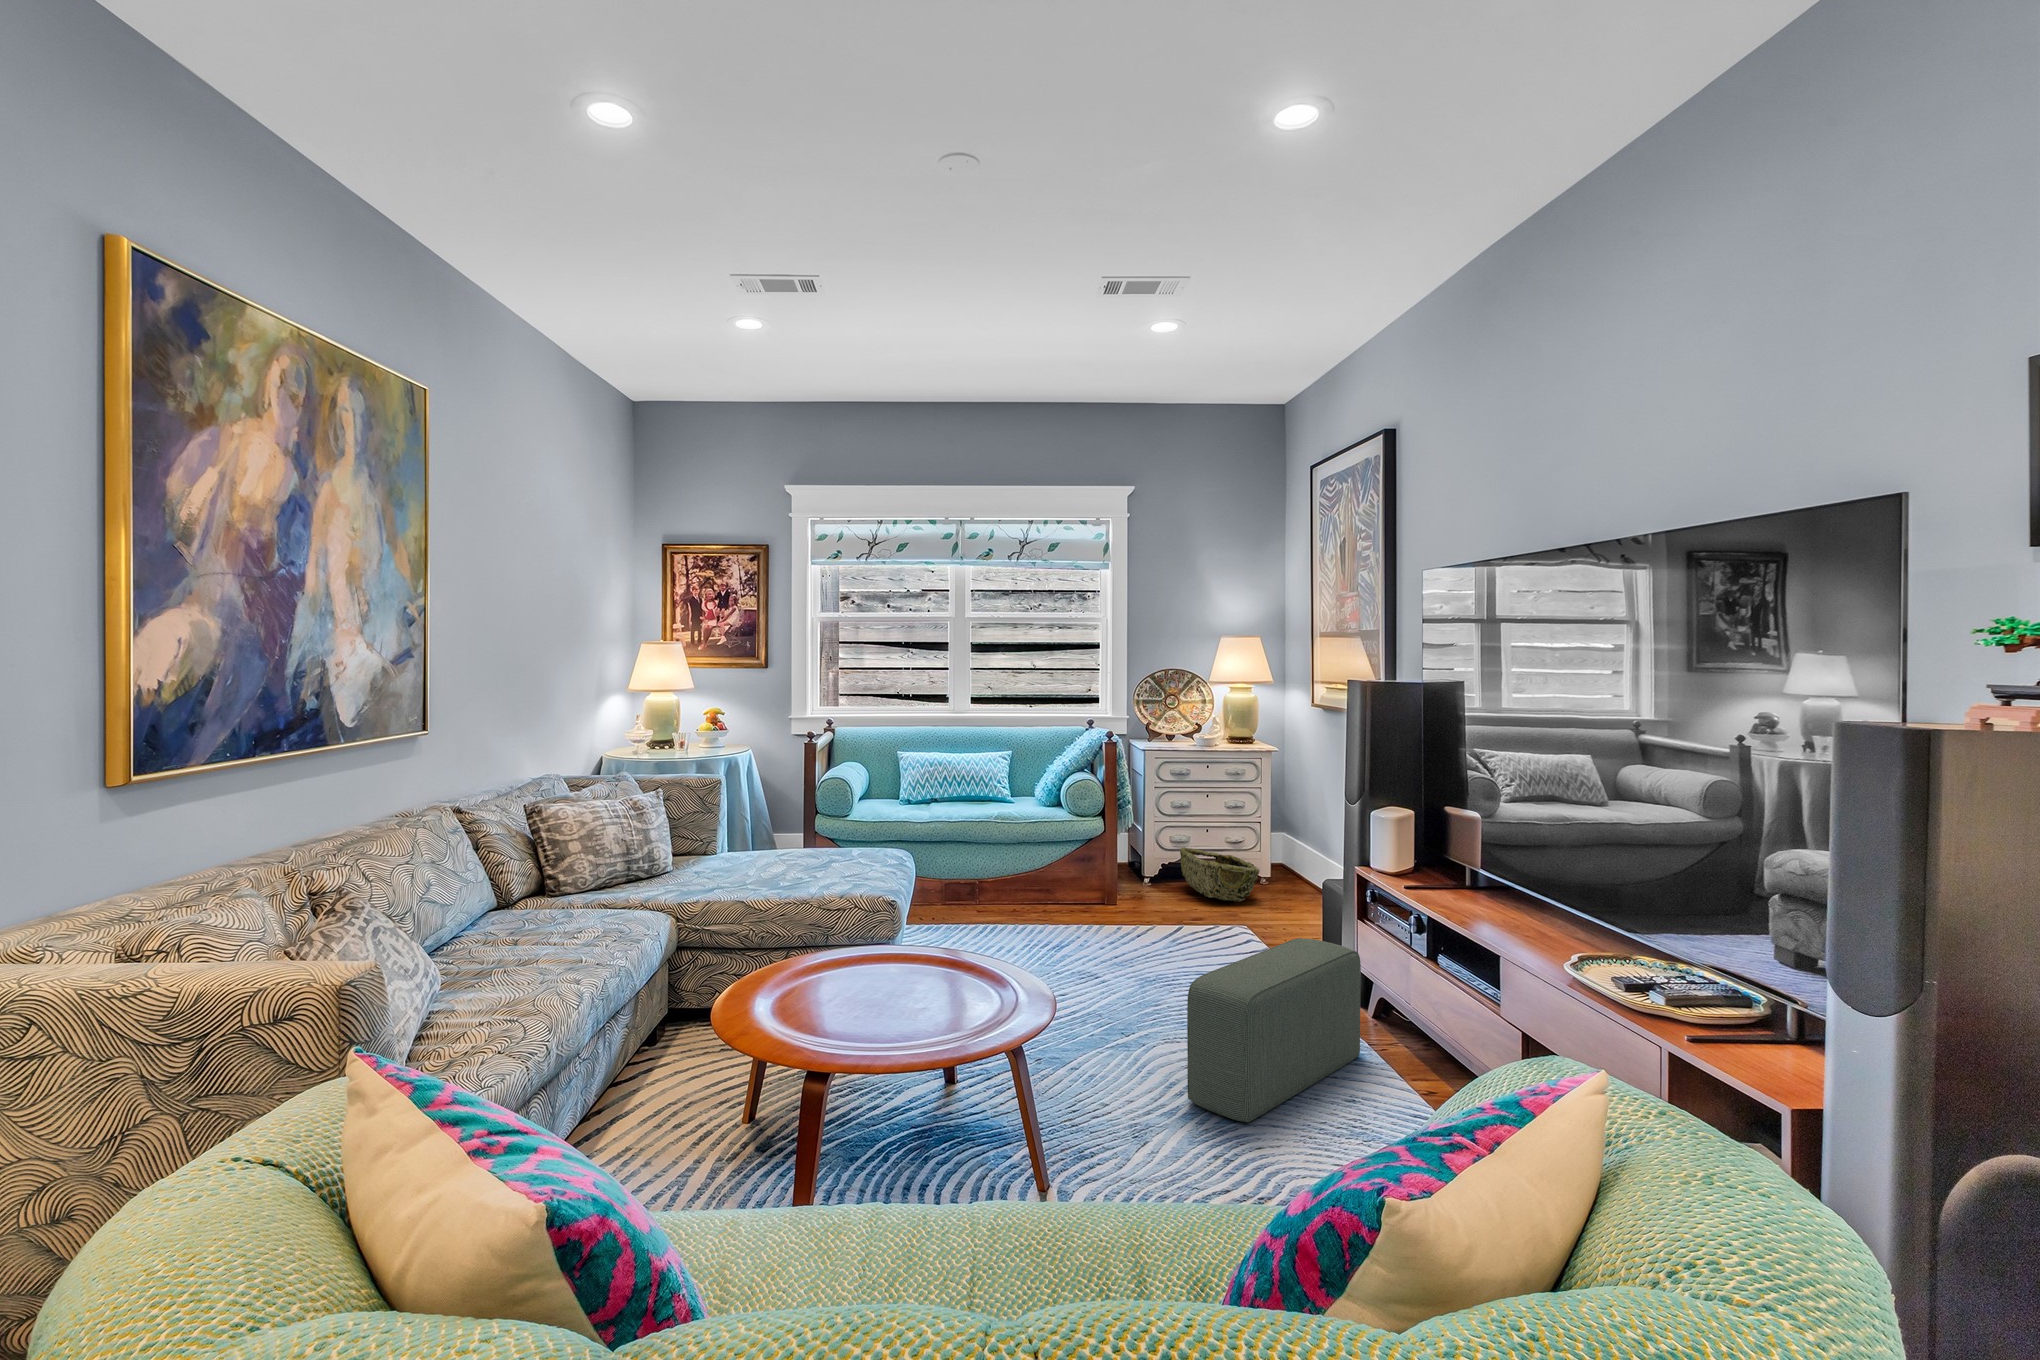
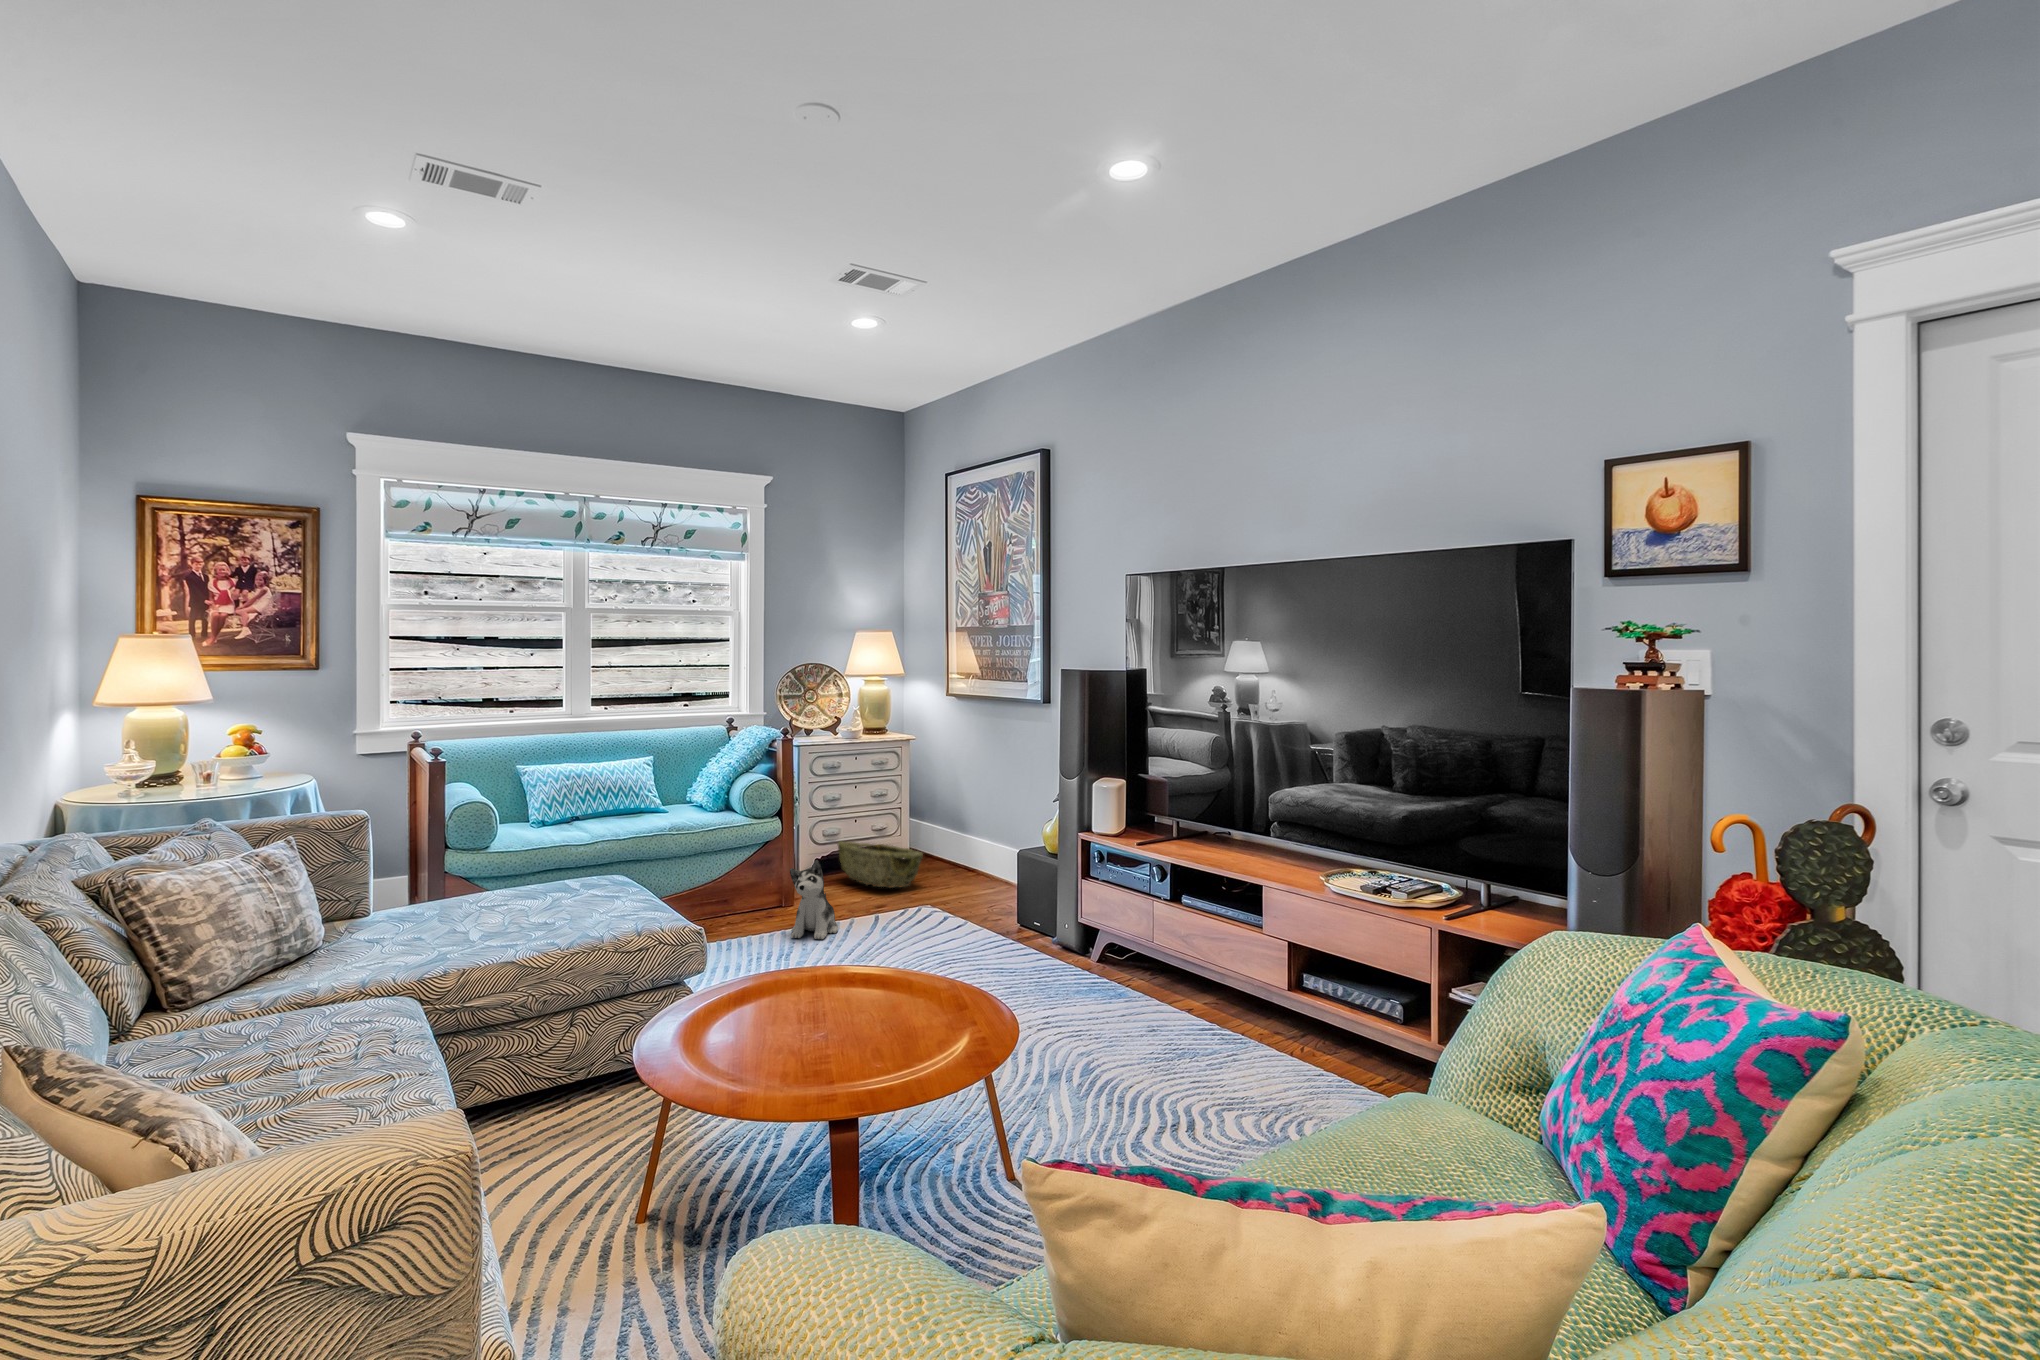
plush toy: none [1086,859,1136,936] -> present [790,860,838,939]
pouf: present [1187,938,1361,1122] -> none [1050,908,1138,1089]

